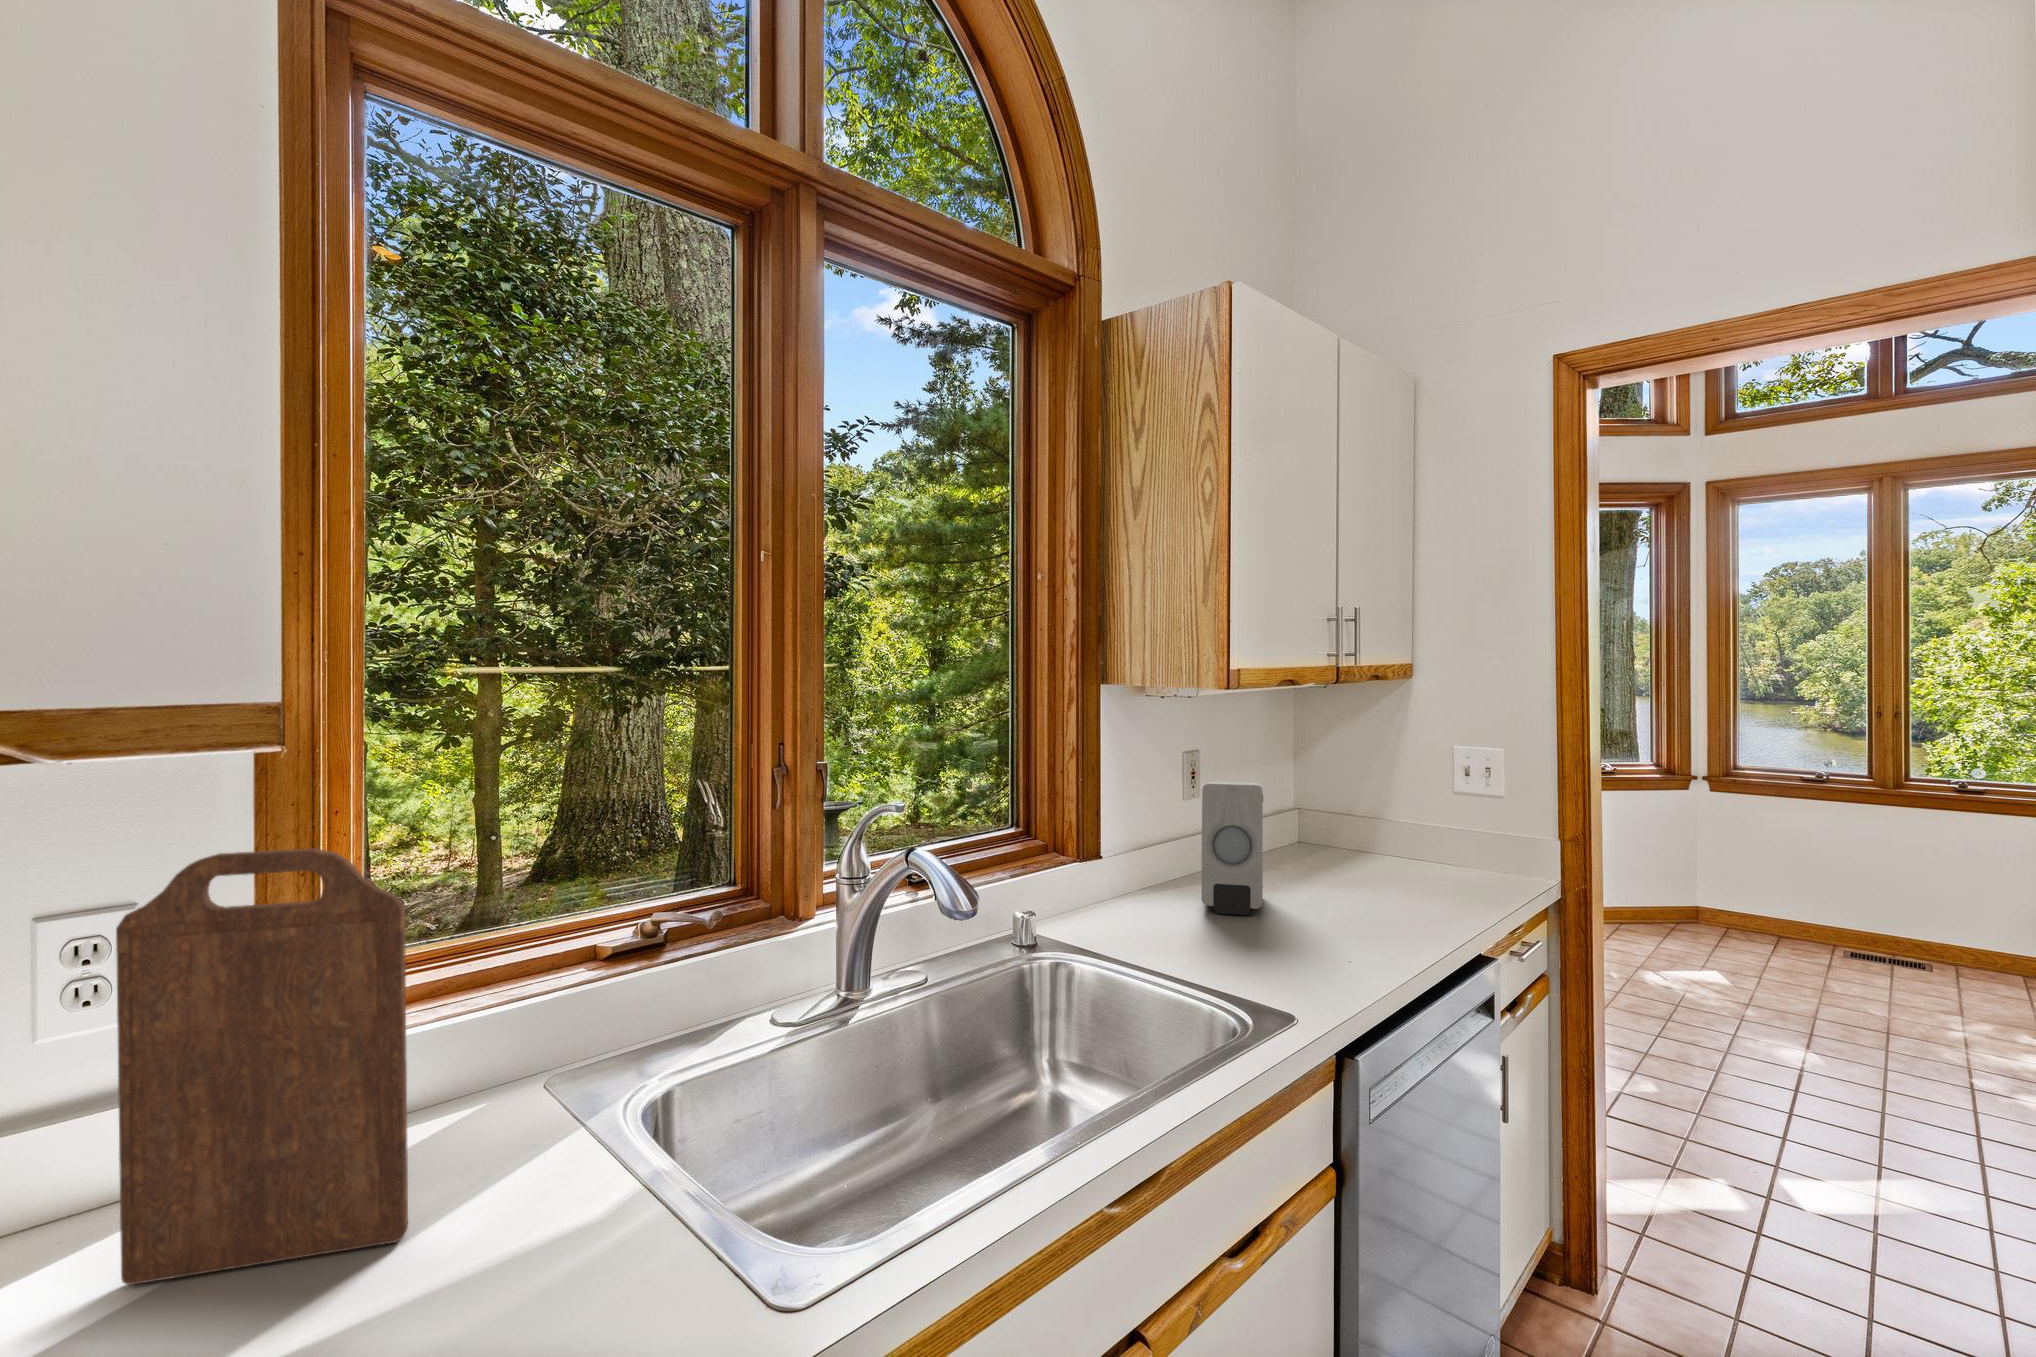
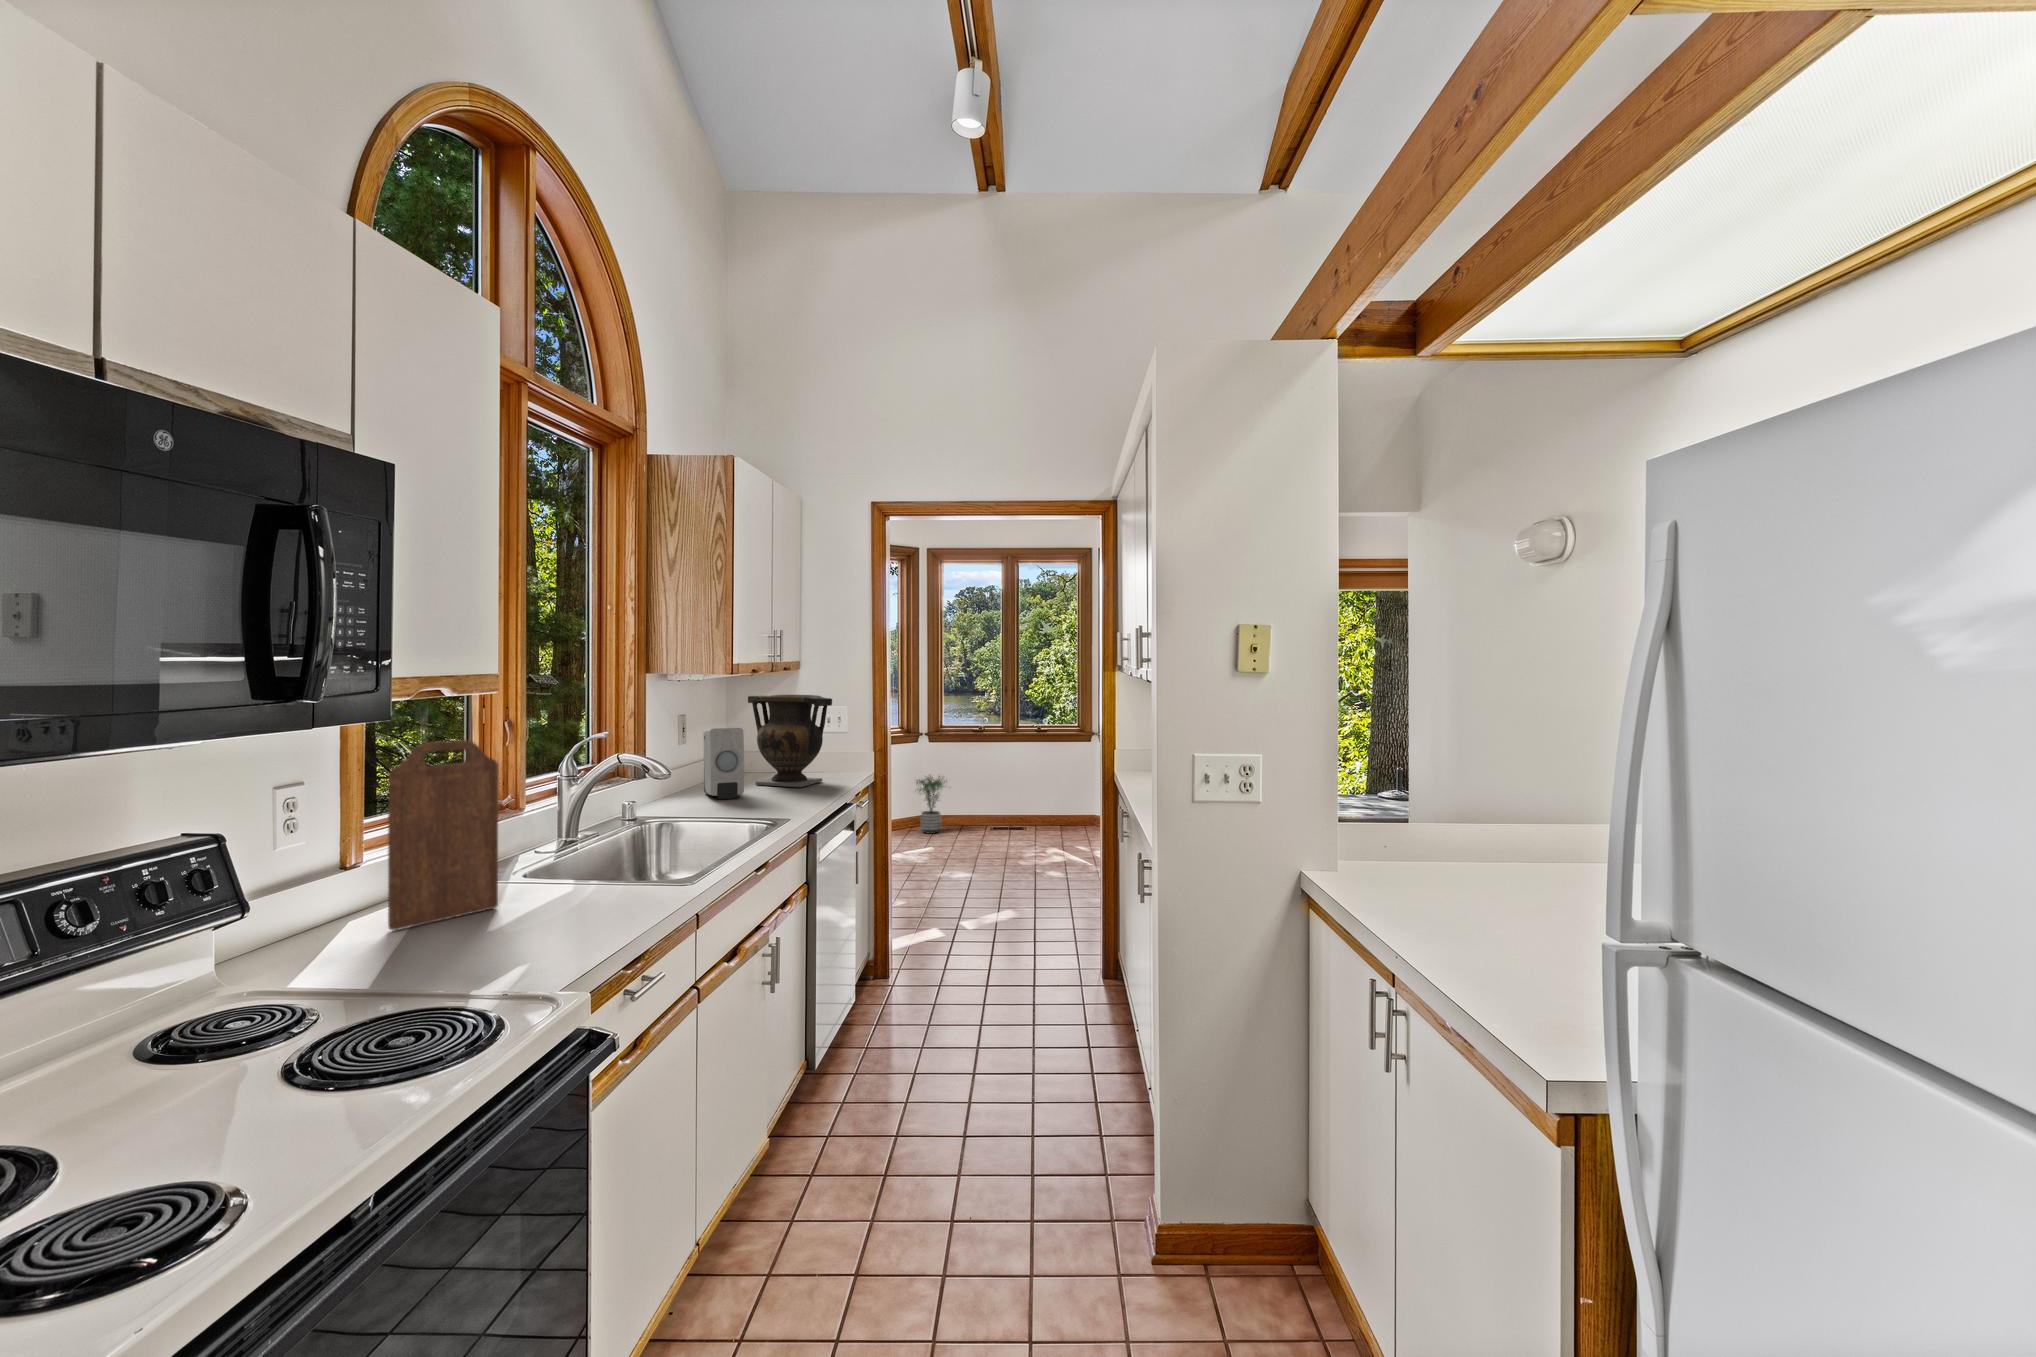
vase: none [1302,722,1458,900] -> present [748,695,832,787]
potted plant: none [1676,843,1755,943] -> present [917,775,947,834]

